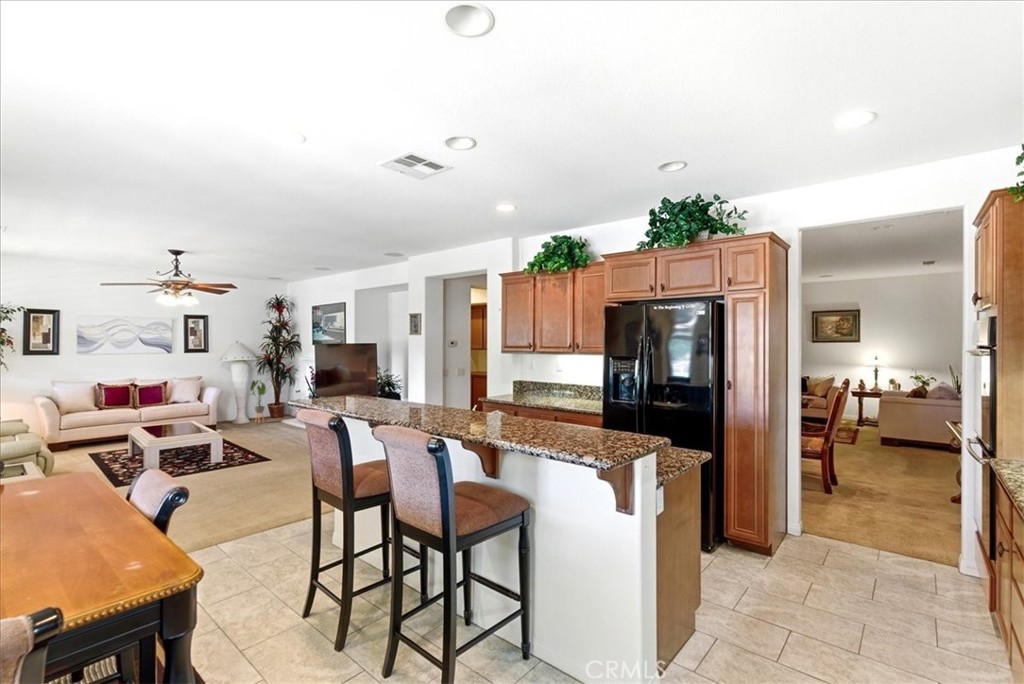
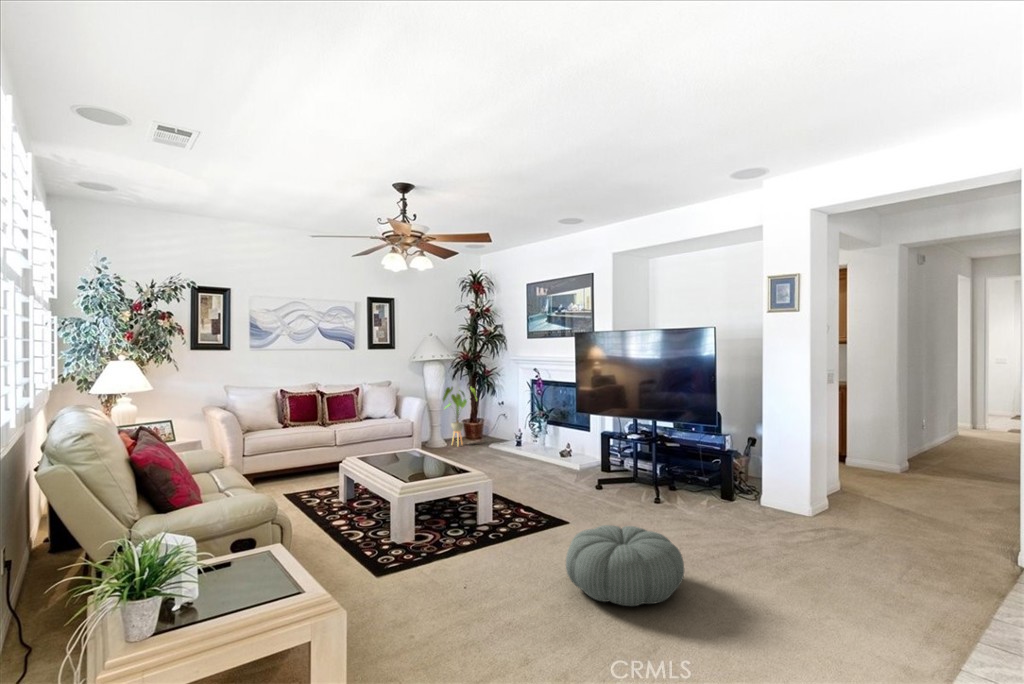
pouf: none [216,457,287,495] -> present [566,525,684,606]

